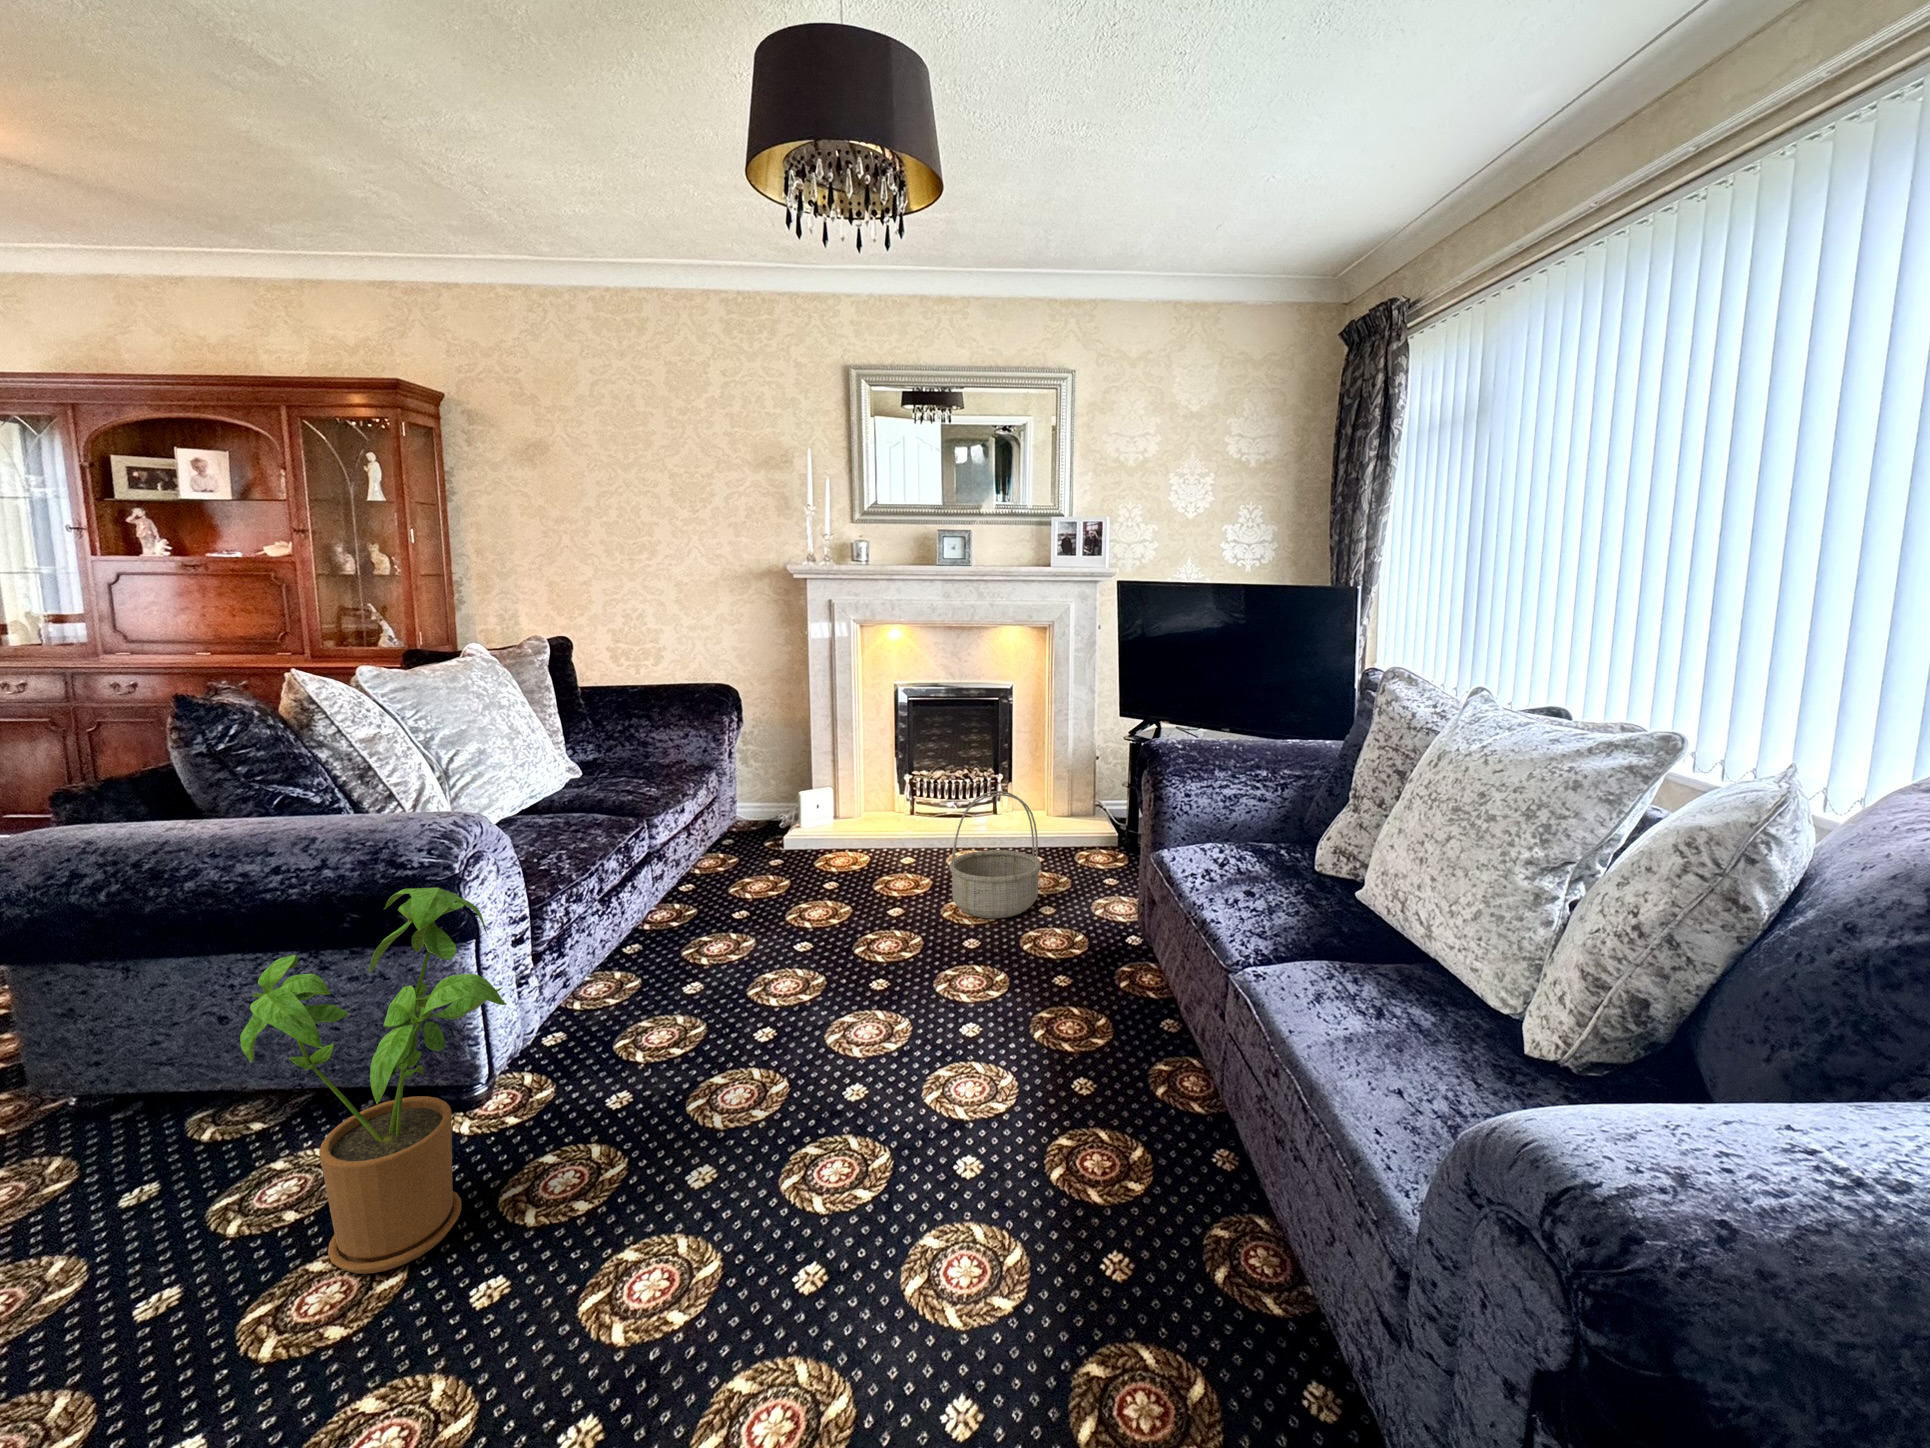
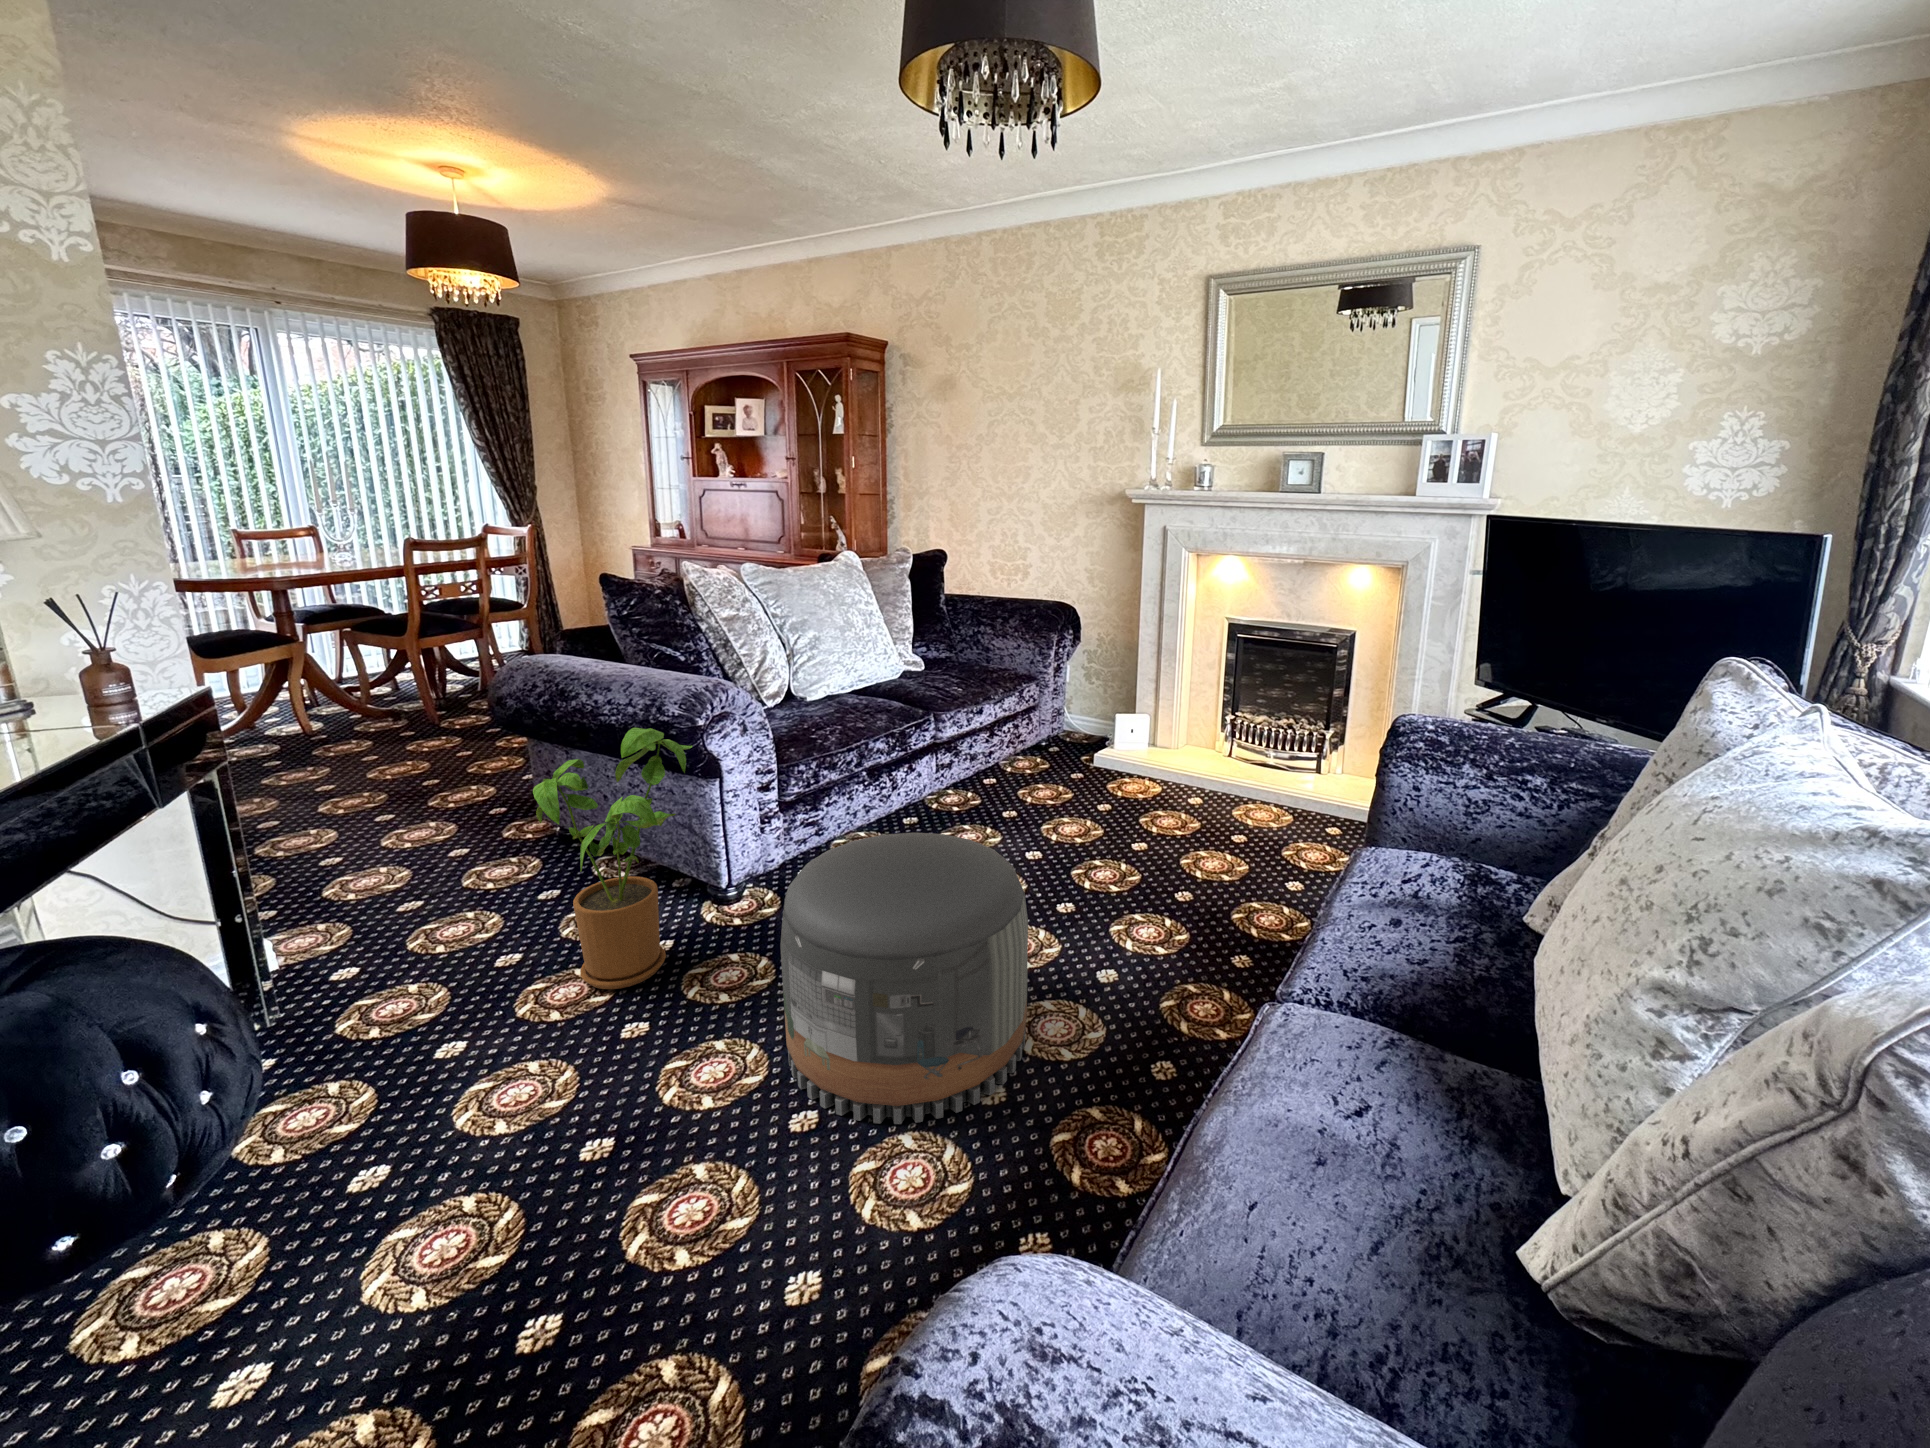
basket: present [950,791,1041,919] -> none [1188,741,1291,877]
pouf: none [708,928,972,1257] -> present [780,833,1028,1124]

